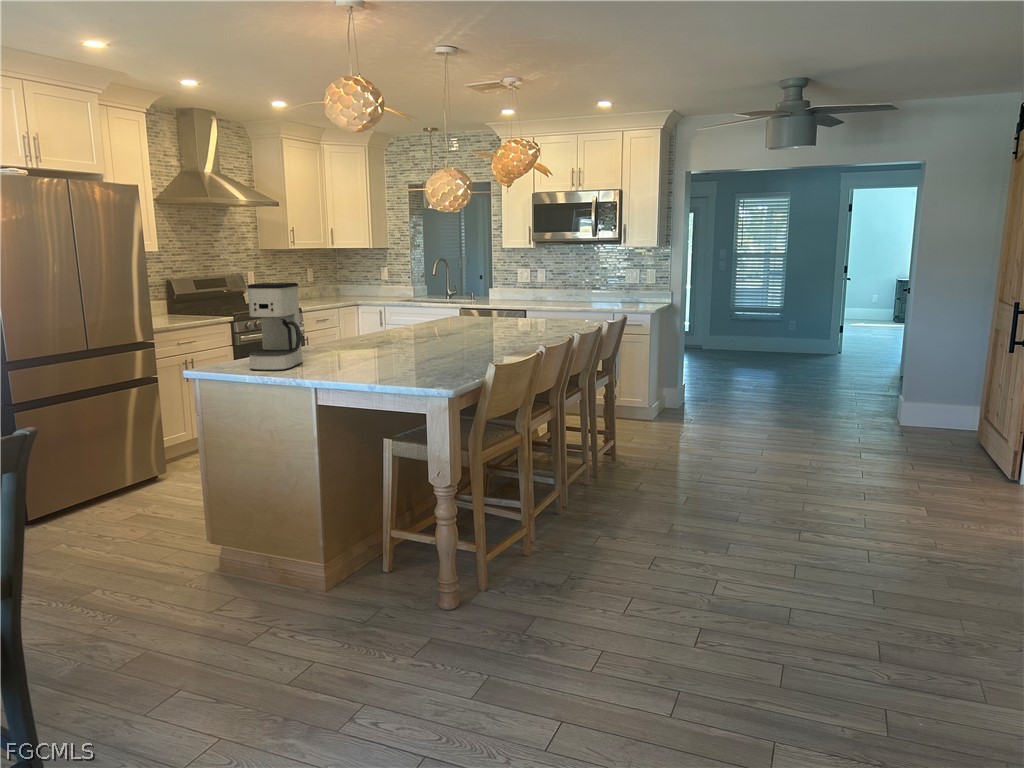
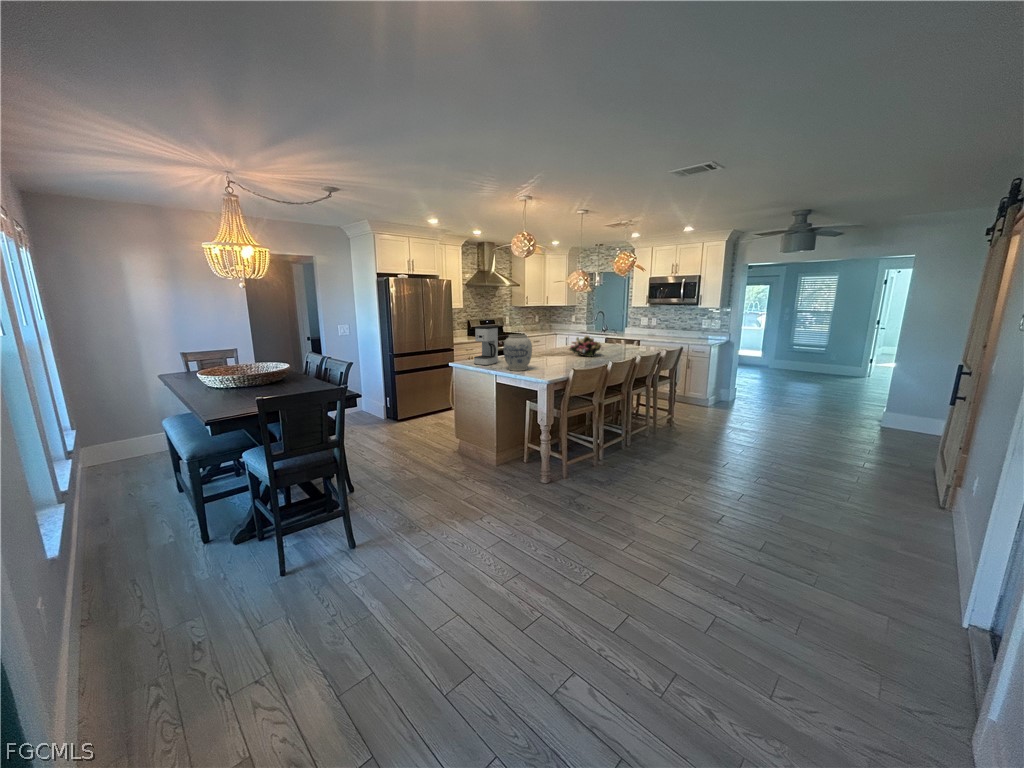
vase: none [328,298,392,376] -> present [503,335,532,371]
flower arrangement: none [430,298,497,341] -> present [568,335,601,357]

